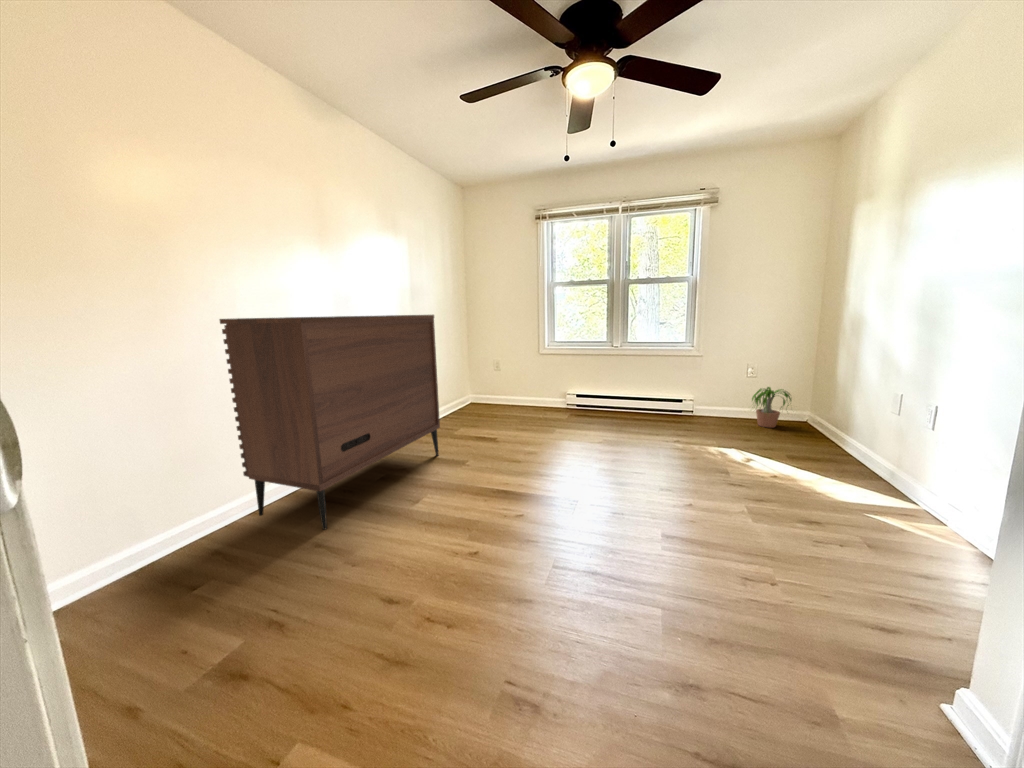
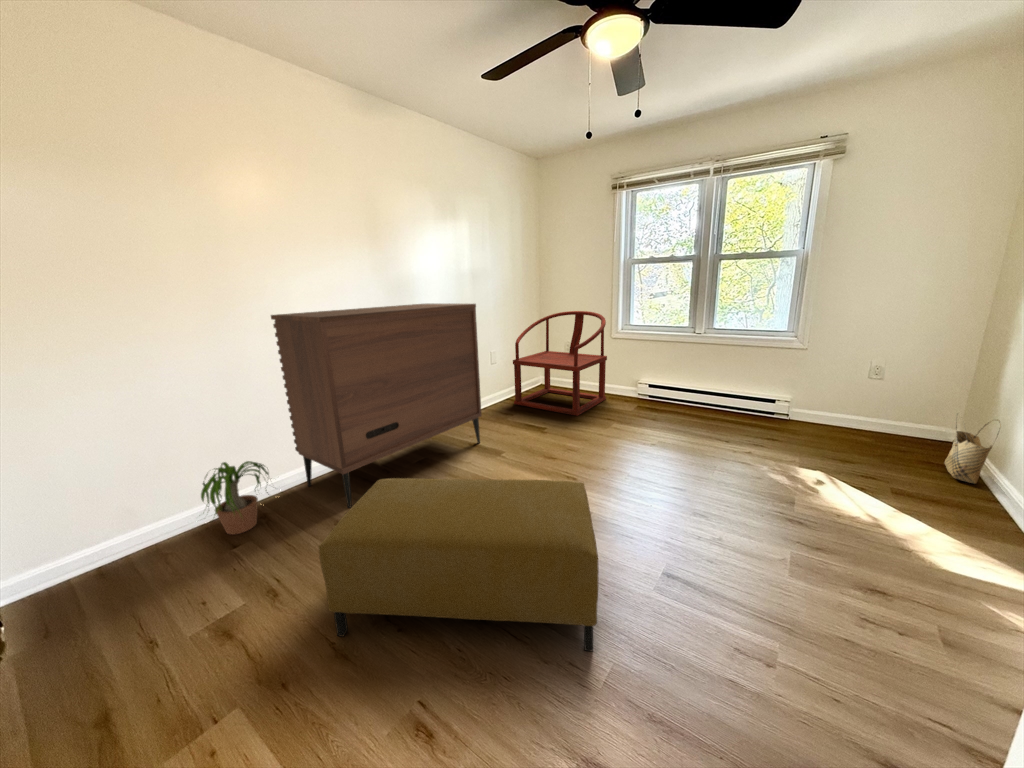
armchair: none [453,329,540,425] -> present [513,311,607,416]
potted plant: present [752,387,791,428] -> present [201,461,269,534]
woven basket: none [806,396,840,446] -> present [945,417,999,484]
ottoman: none [368,463,641,647] -> present [319,478,599,651]

